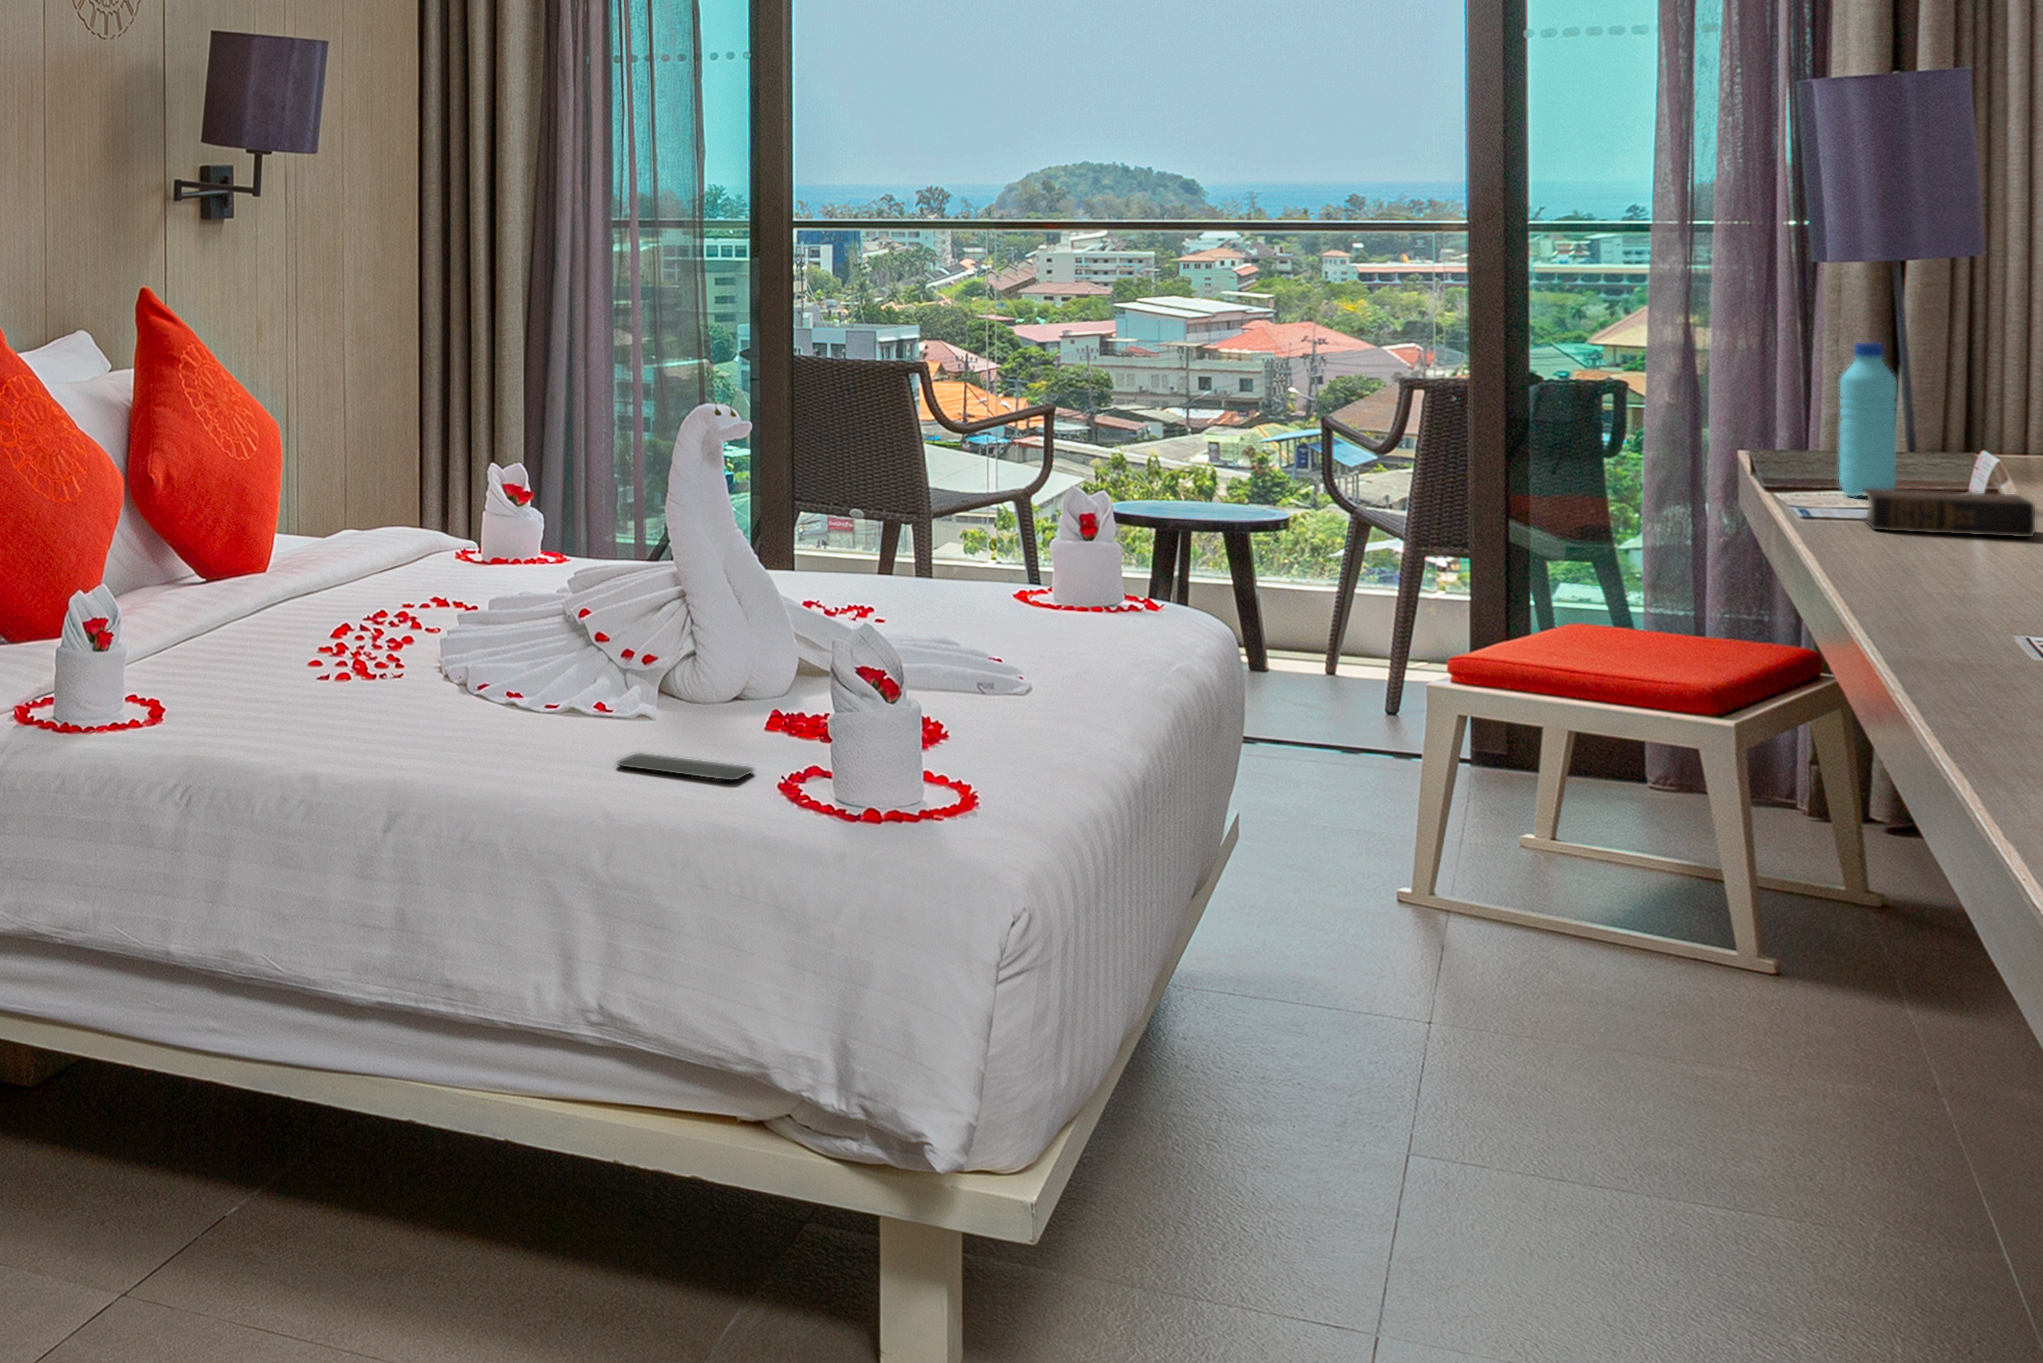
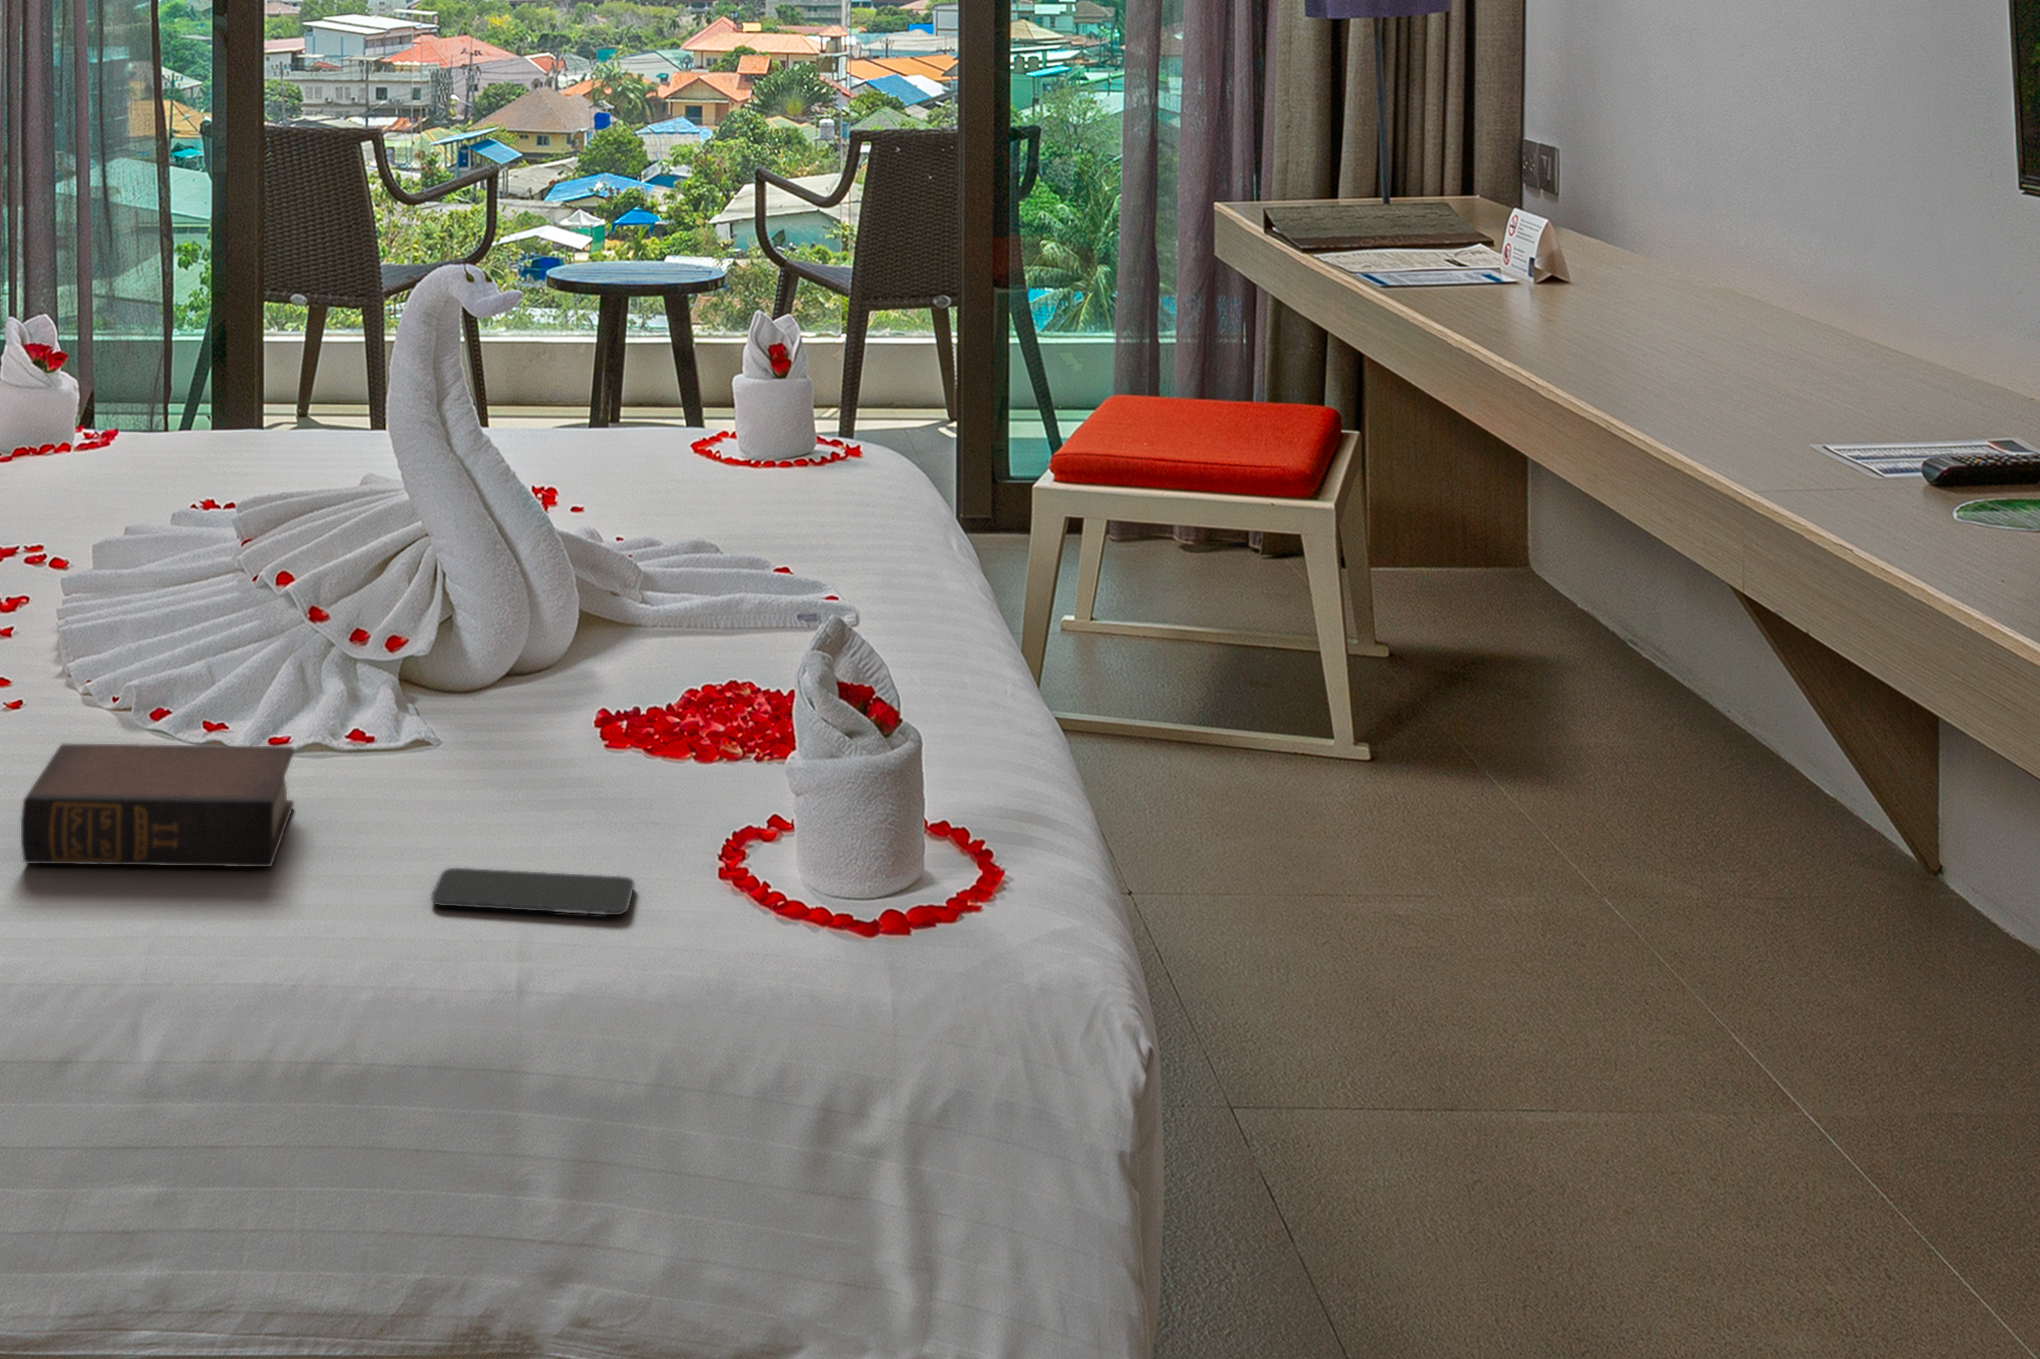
water bottle: present [1839,343,1897,496] -> none [1382,121,1433,280]
book: present [1863,488,2035,537] -> present [21,743,294,867]

